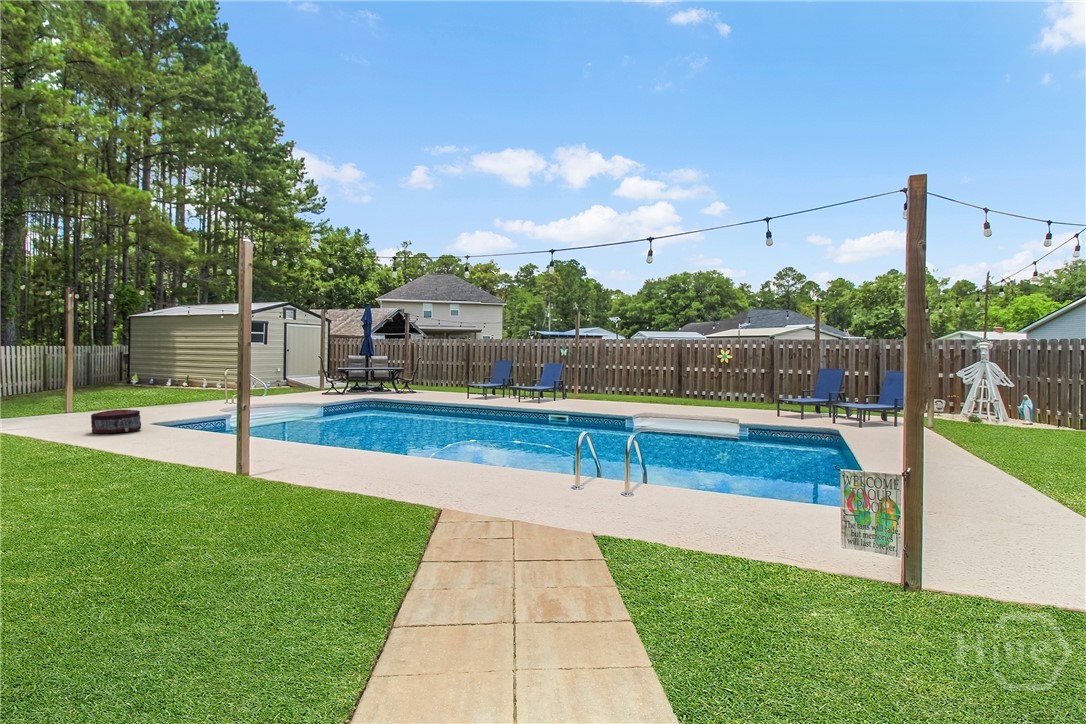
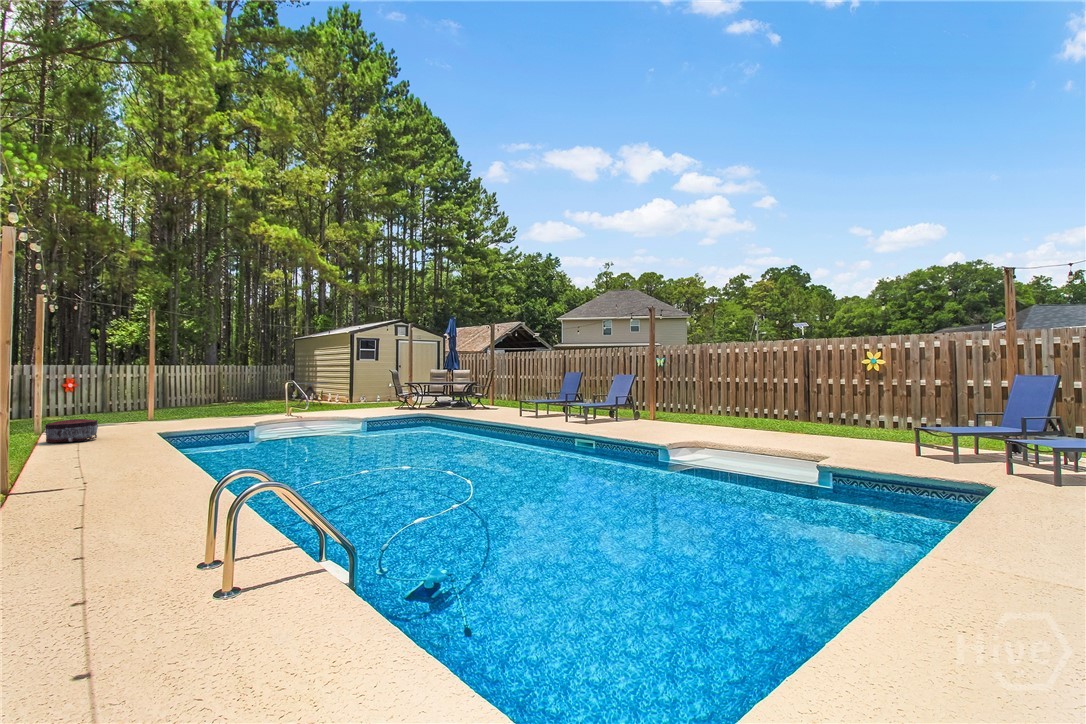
round table: none [184,368,224,393] -> present [298,383,325,406]

